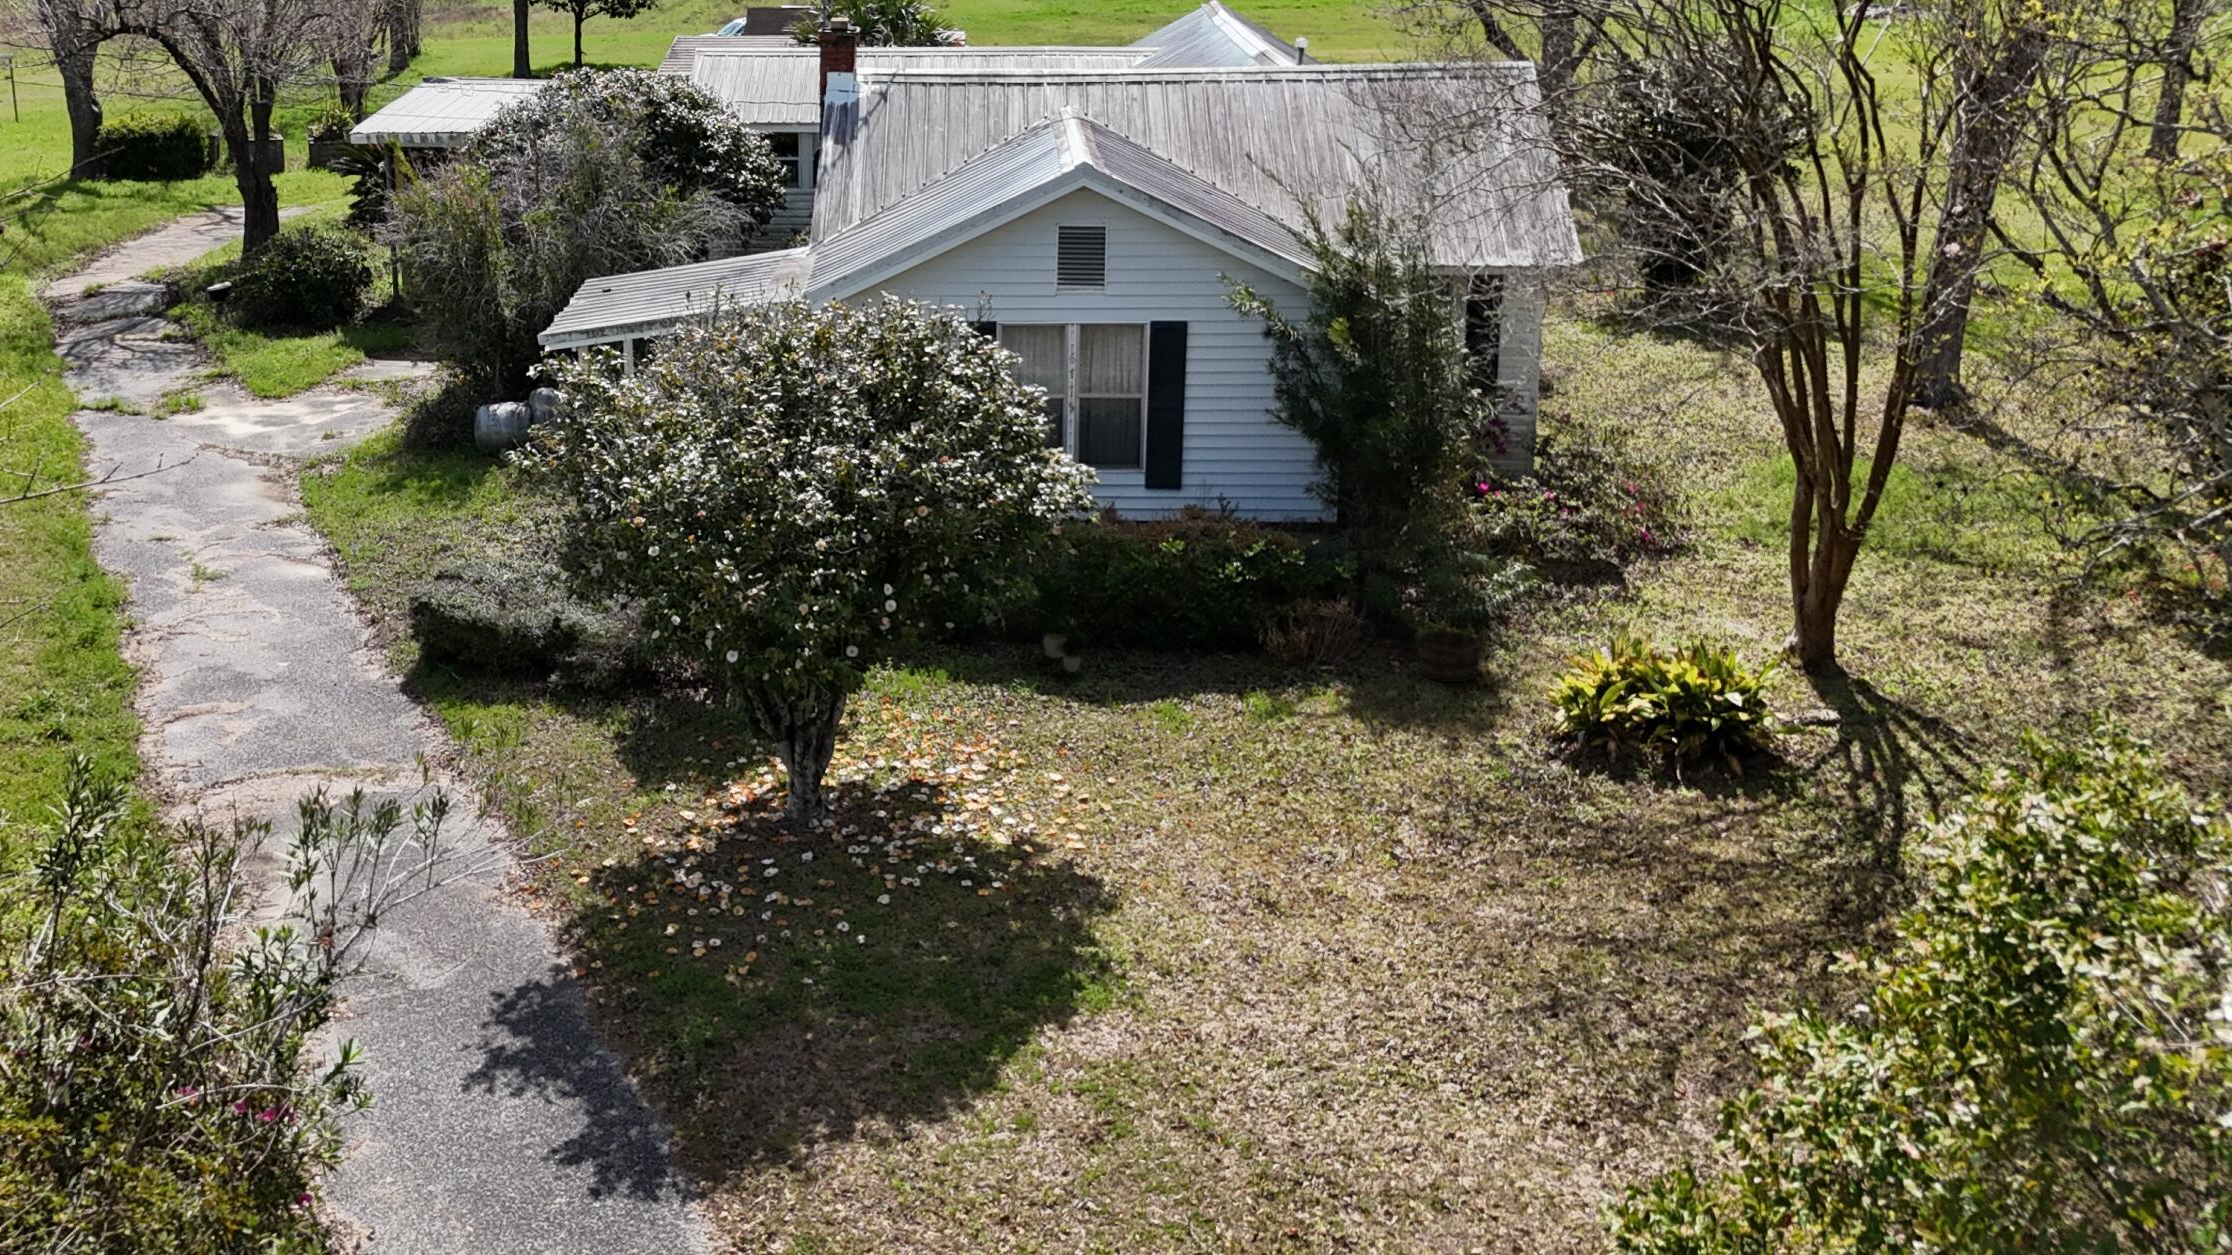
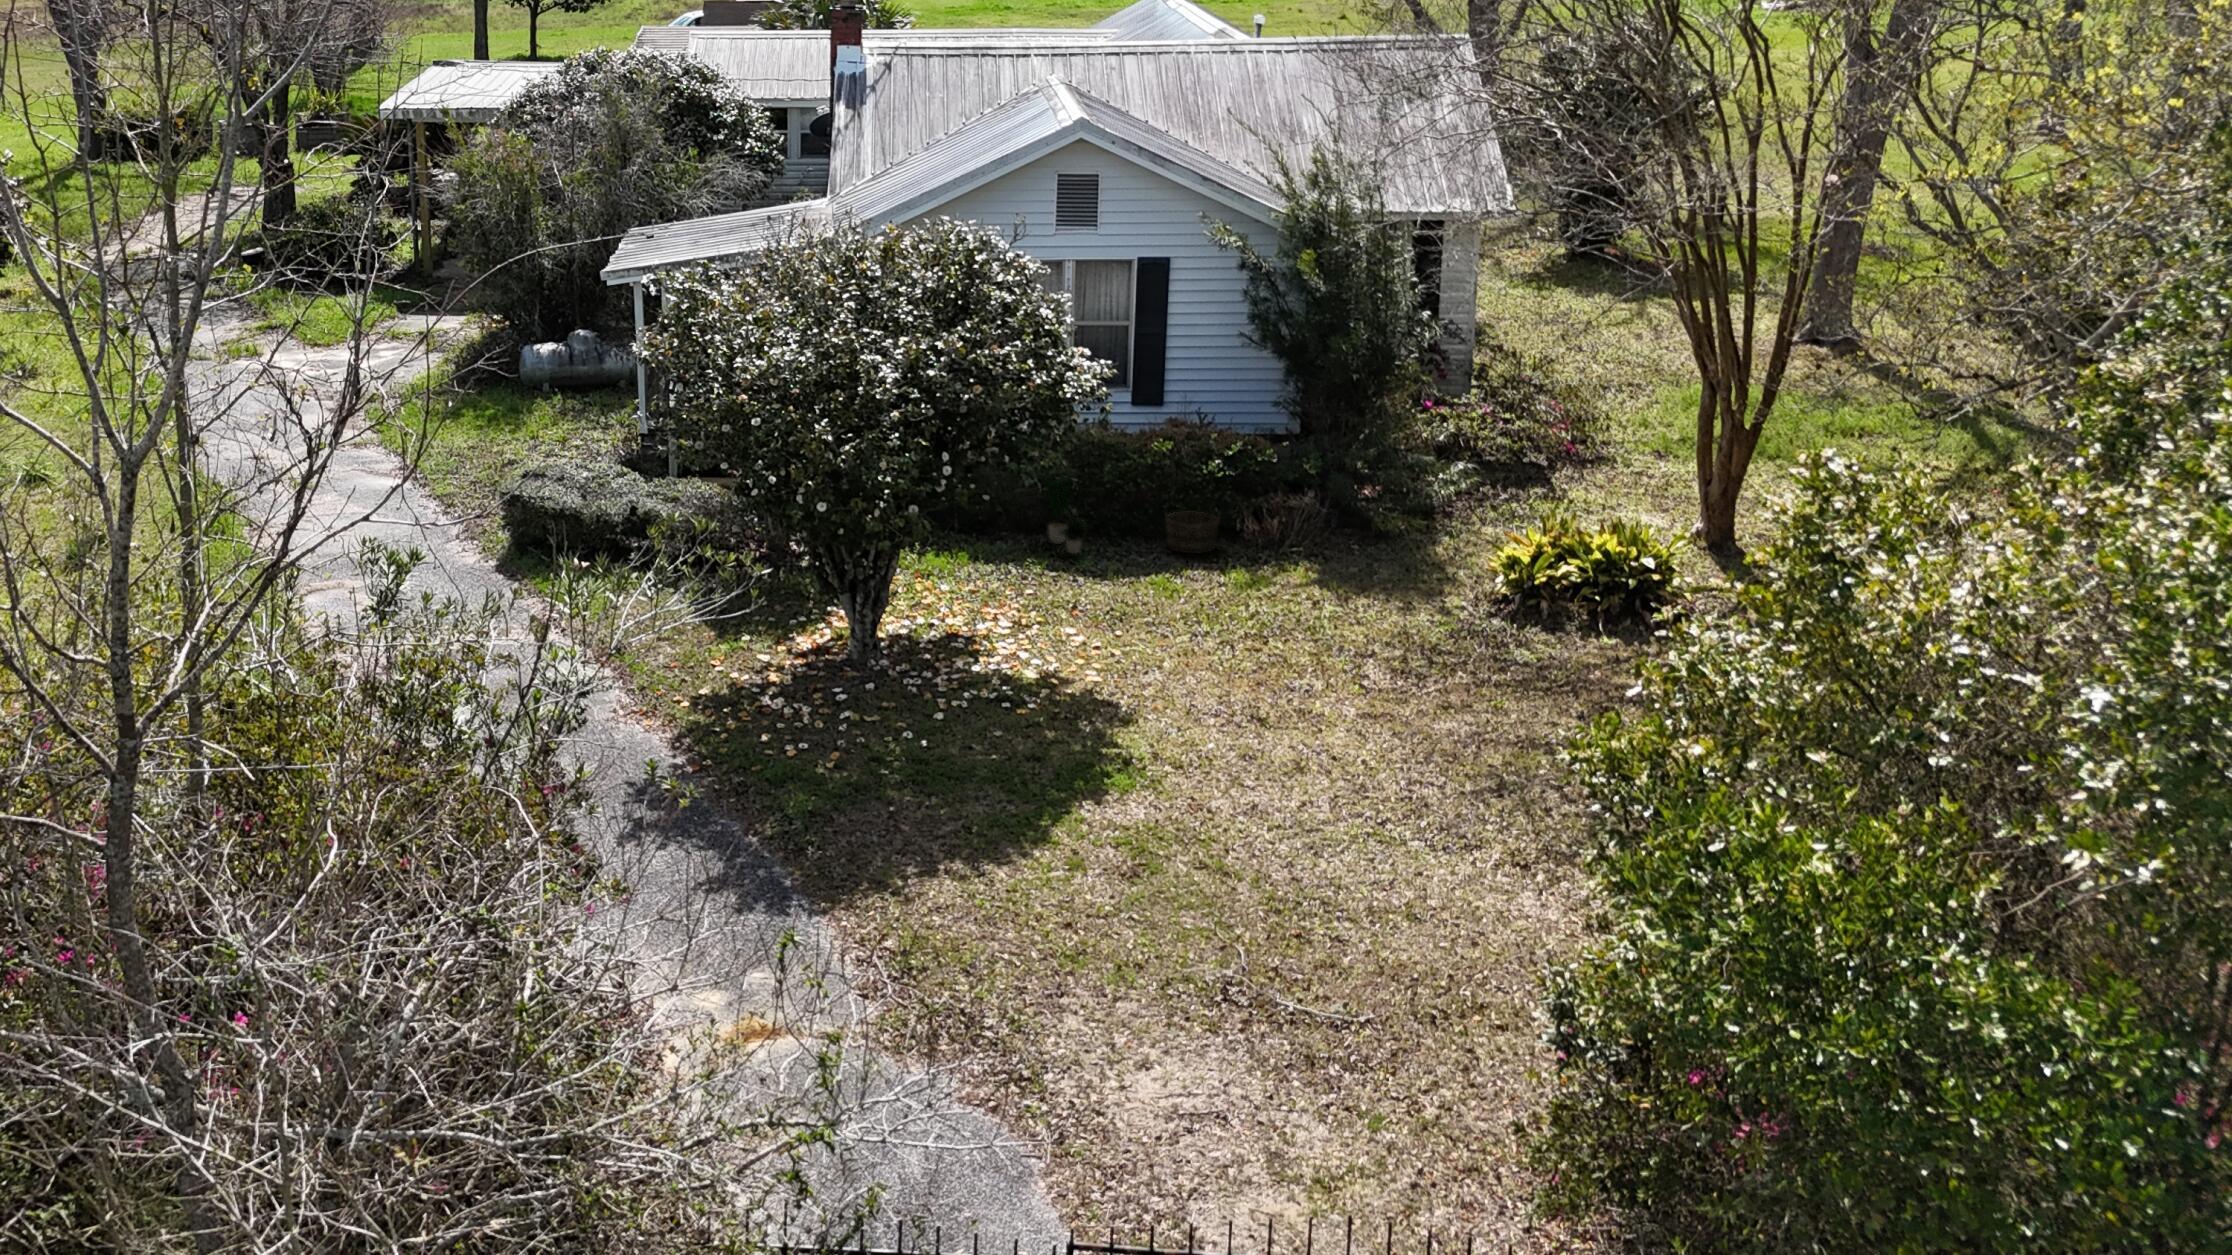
bucket: present [1416,630,1483,682] -> present [1165,512,1220,553]

